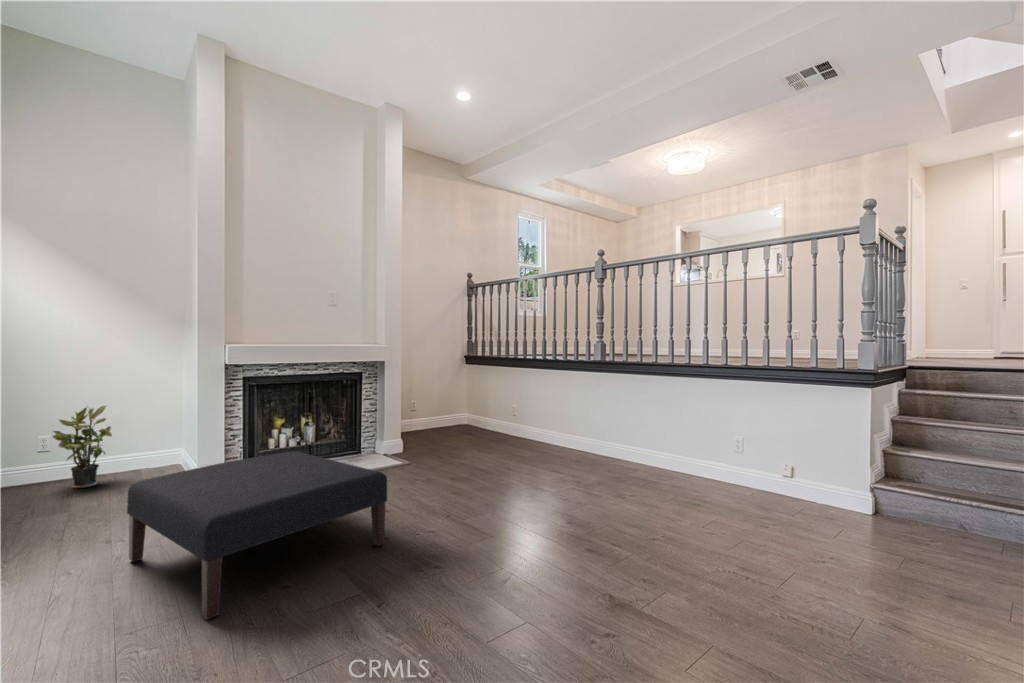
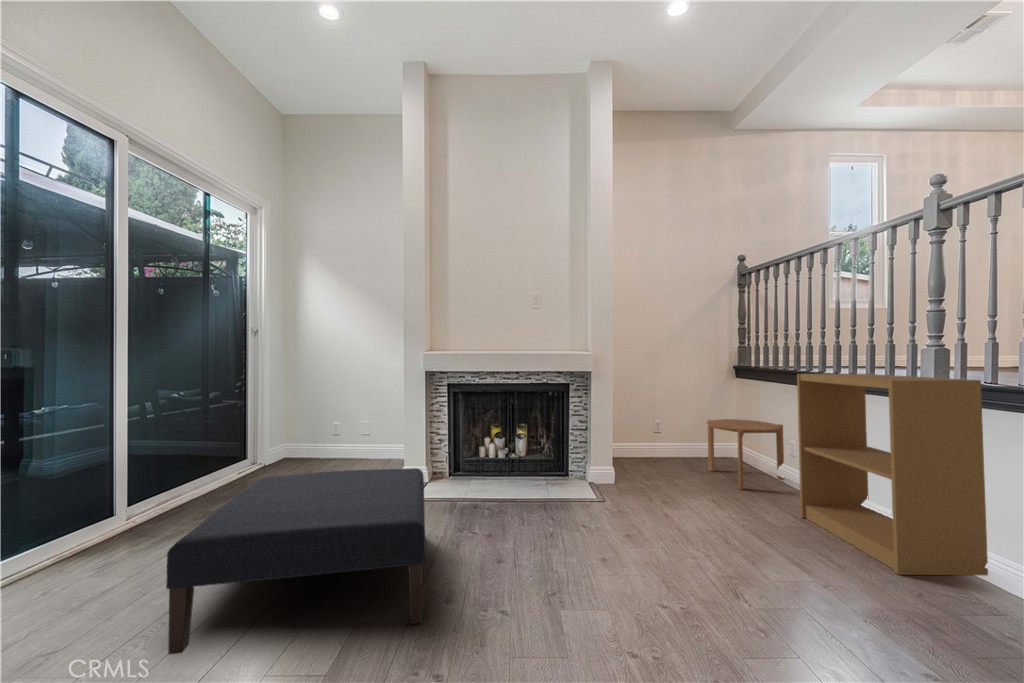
bookshelf: none [528,361,612,464] -> present [797,374,988,576]
side table: none [456,395,506,442] -> present [707,419,784,490]
potted plant: present [53,406,112,488] -> none [332,402,370,469]

